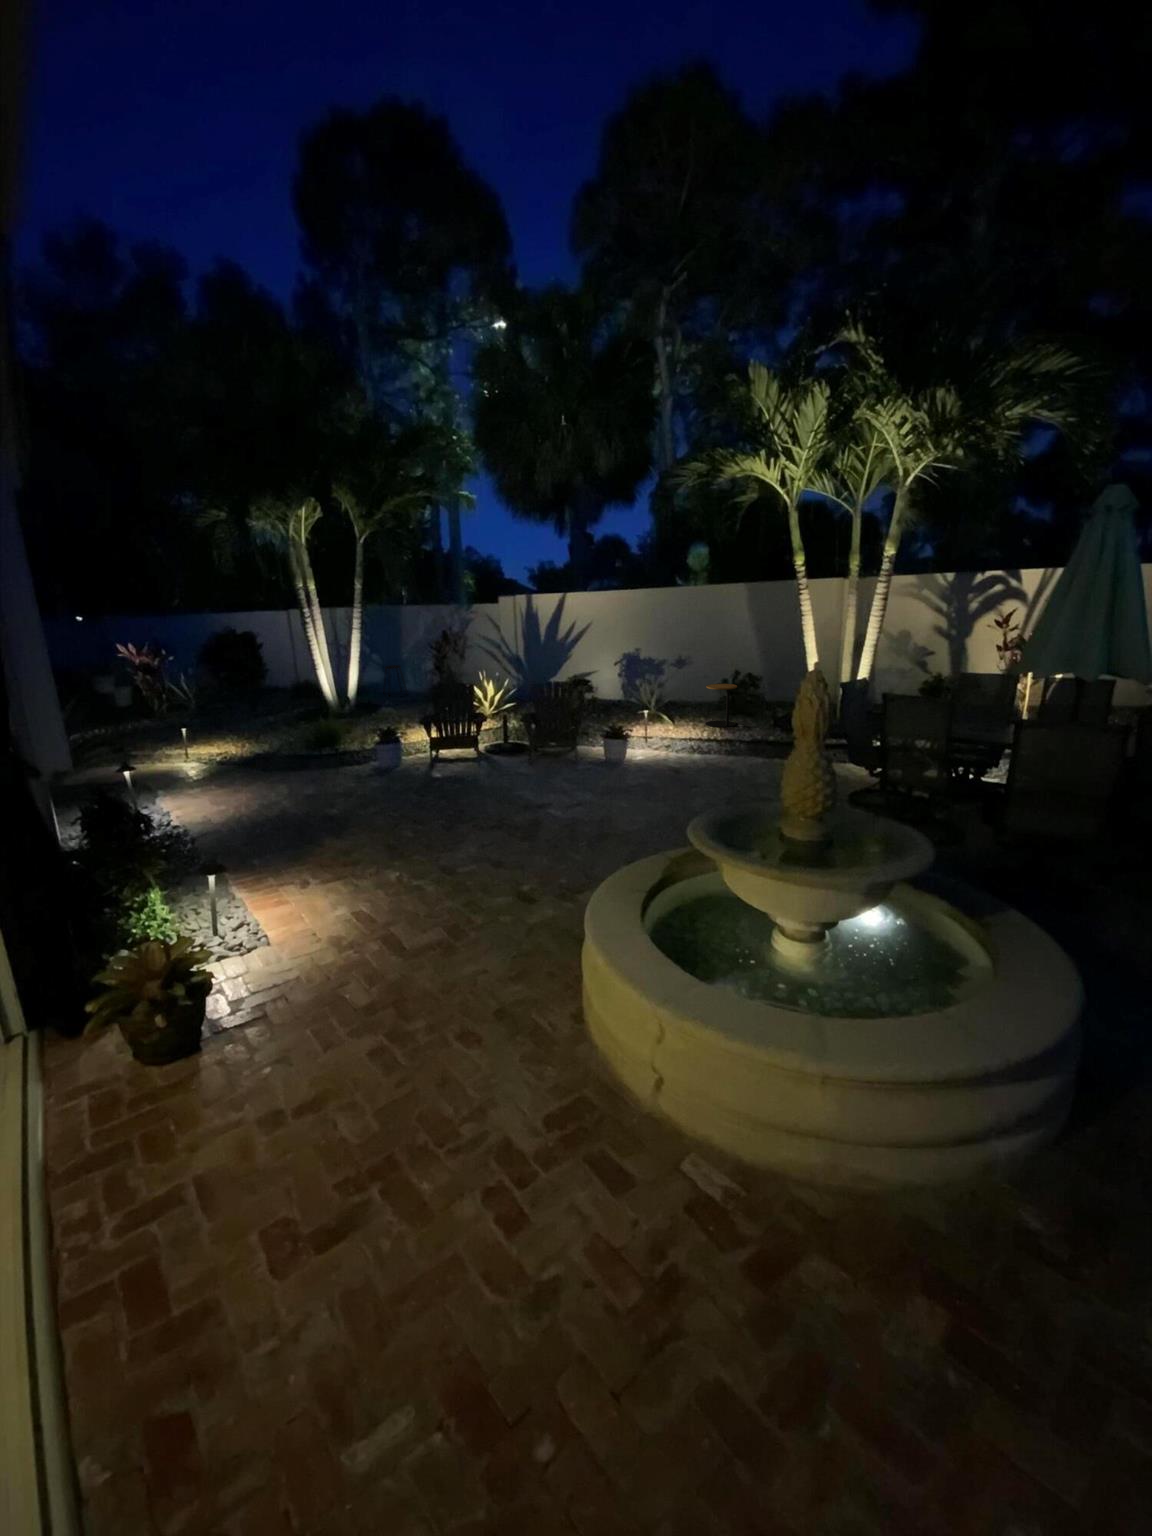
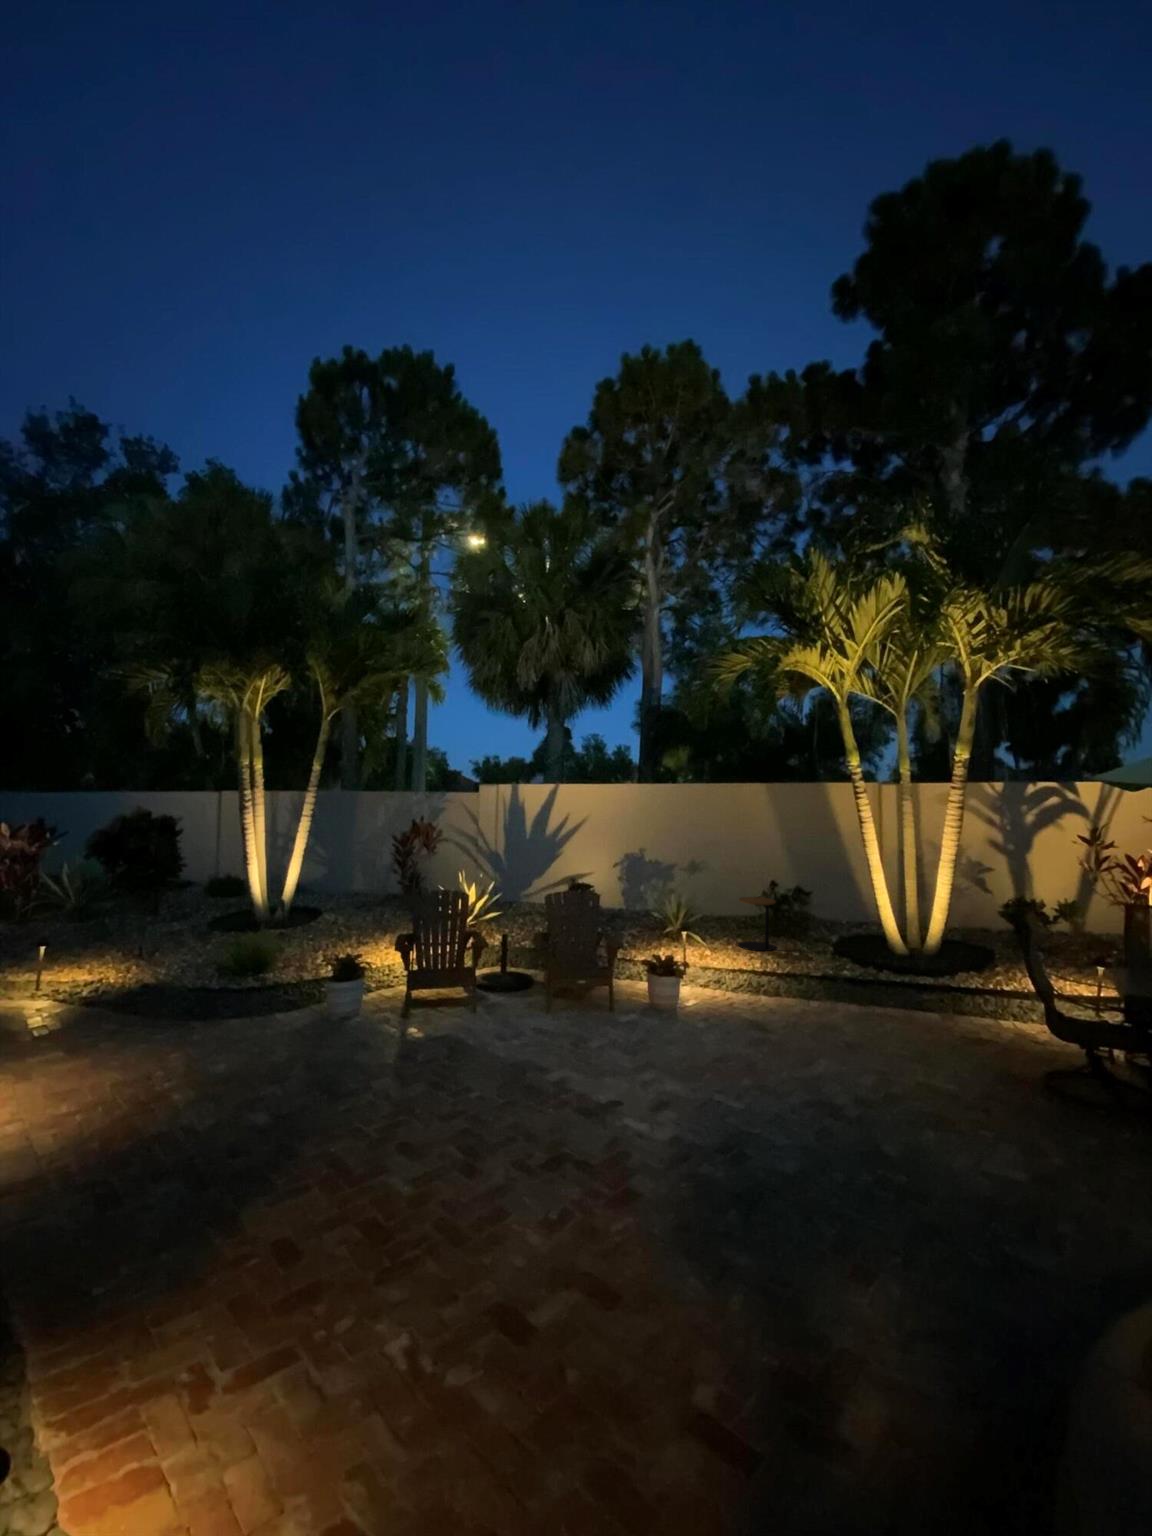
stool: present [385,665,401,684] -> none [325,859,356,897]

